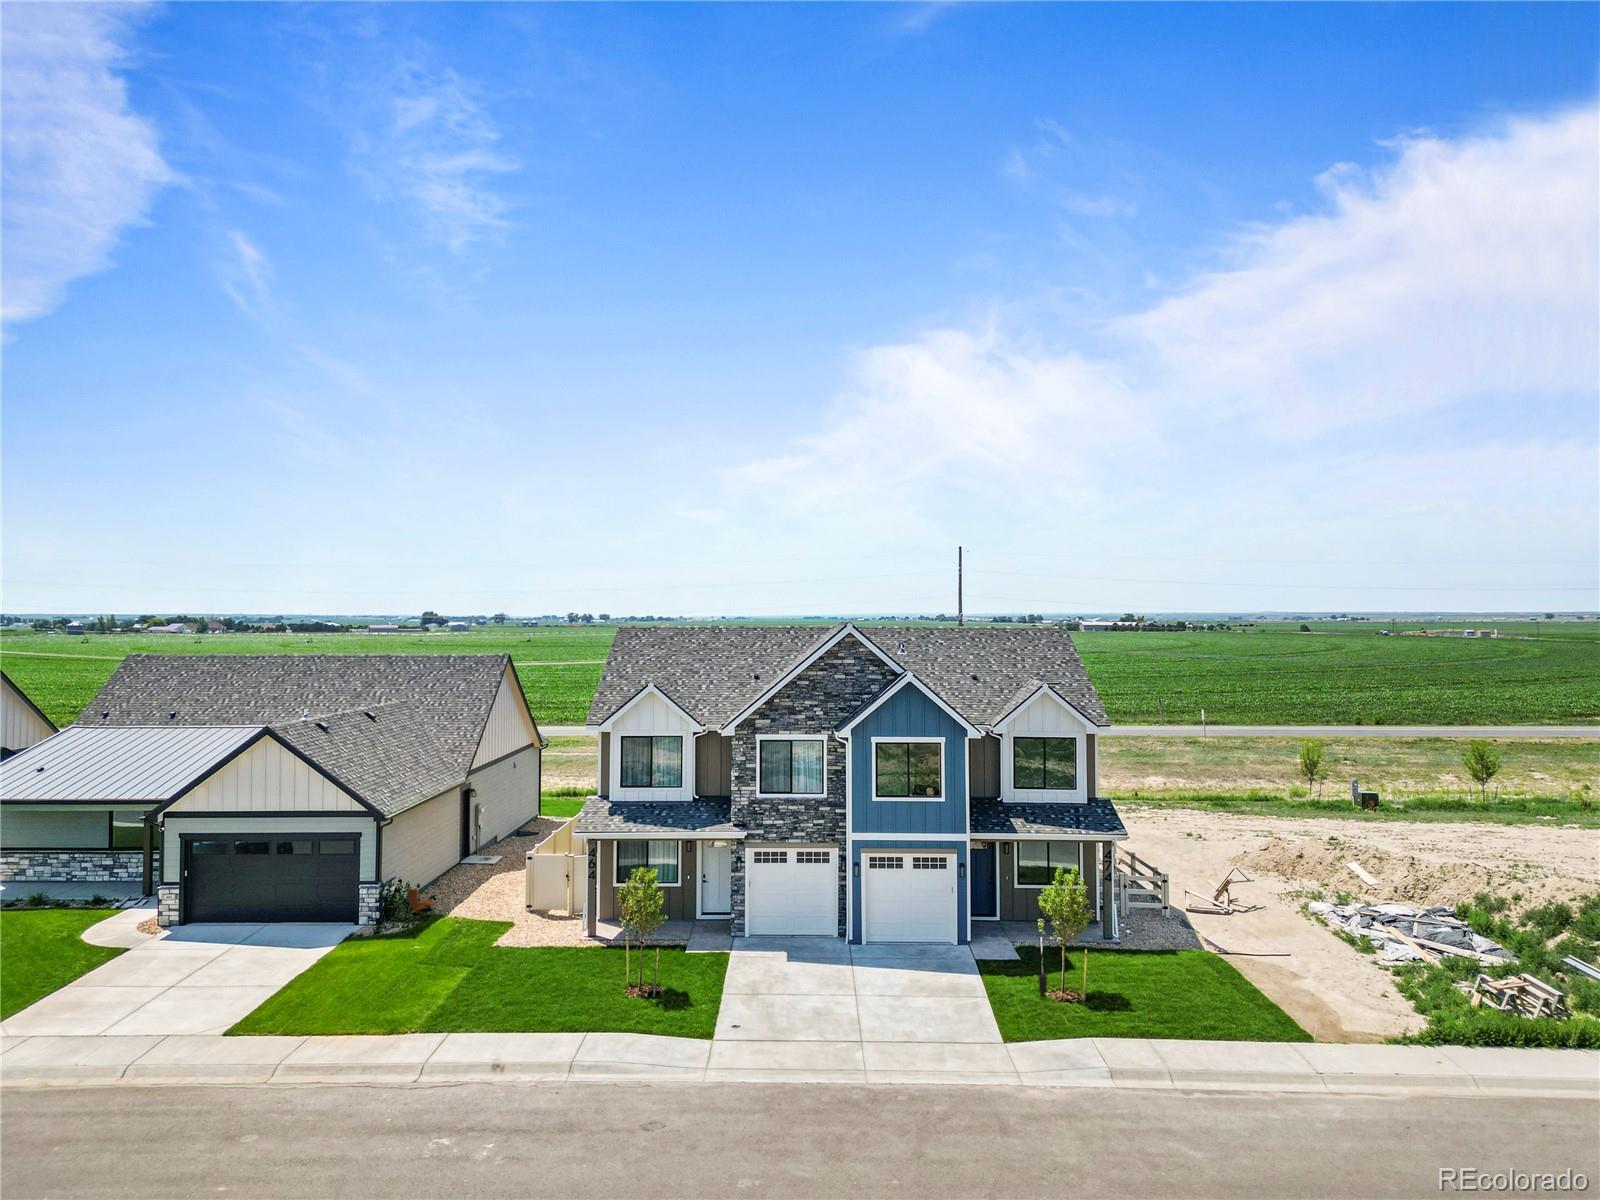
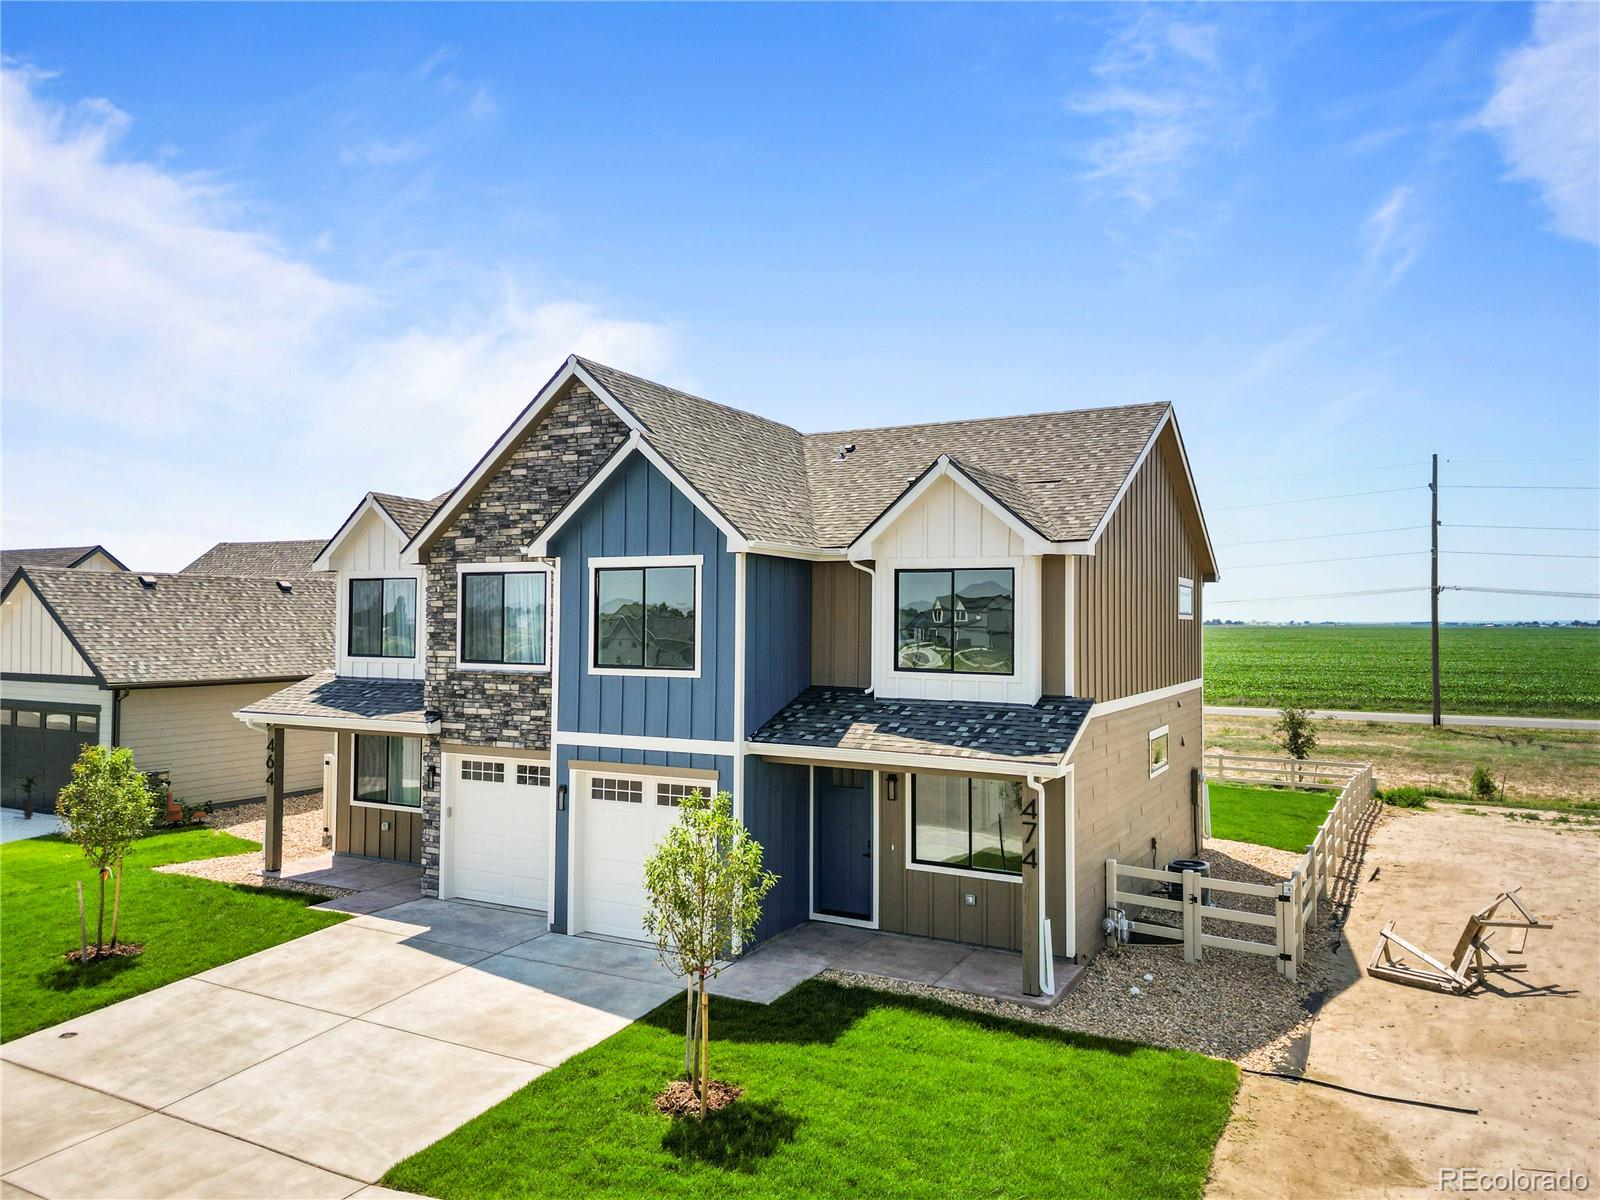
potted plant: present [1037,950,1050,996] -> present [22,775,40,819]

